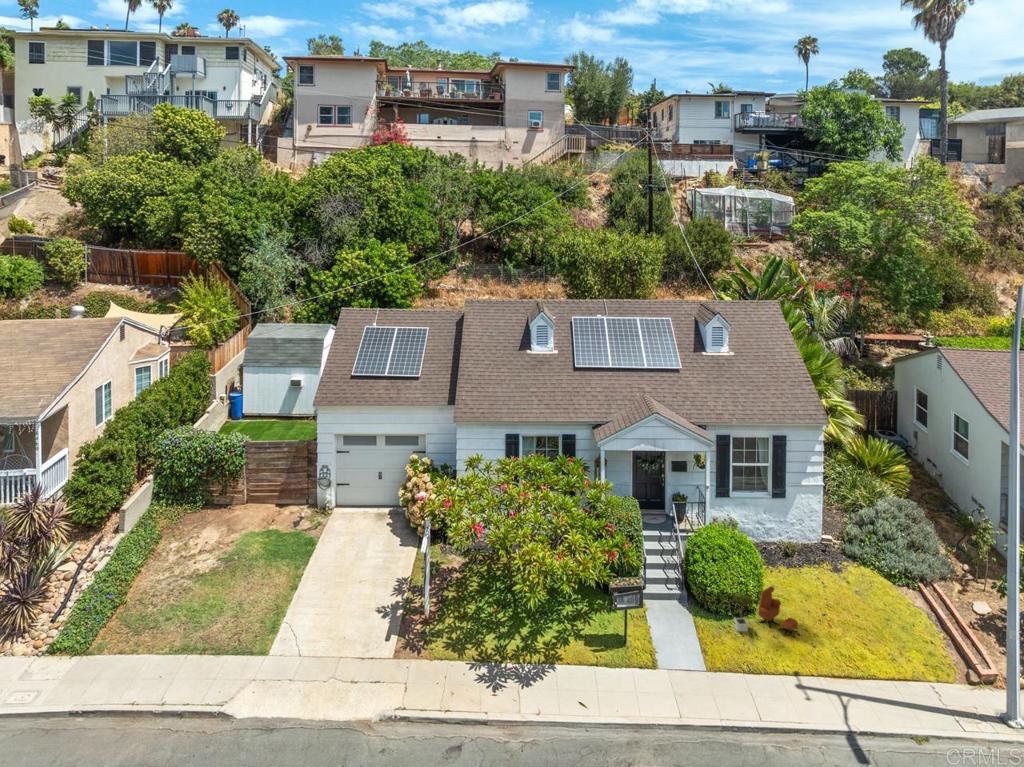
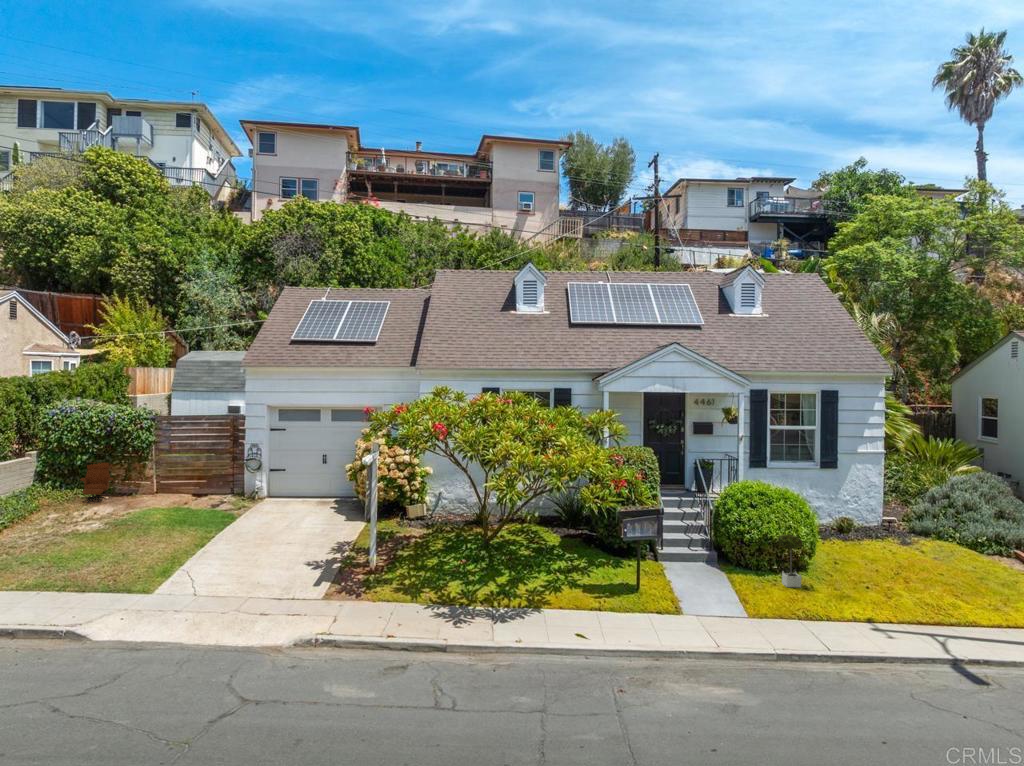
lounge chair: present [758,586,798,637] -> present [80,463,113,503]

